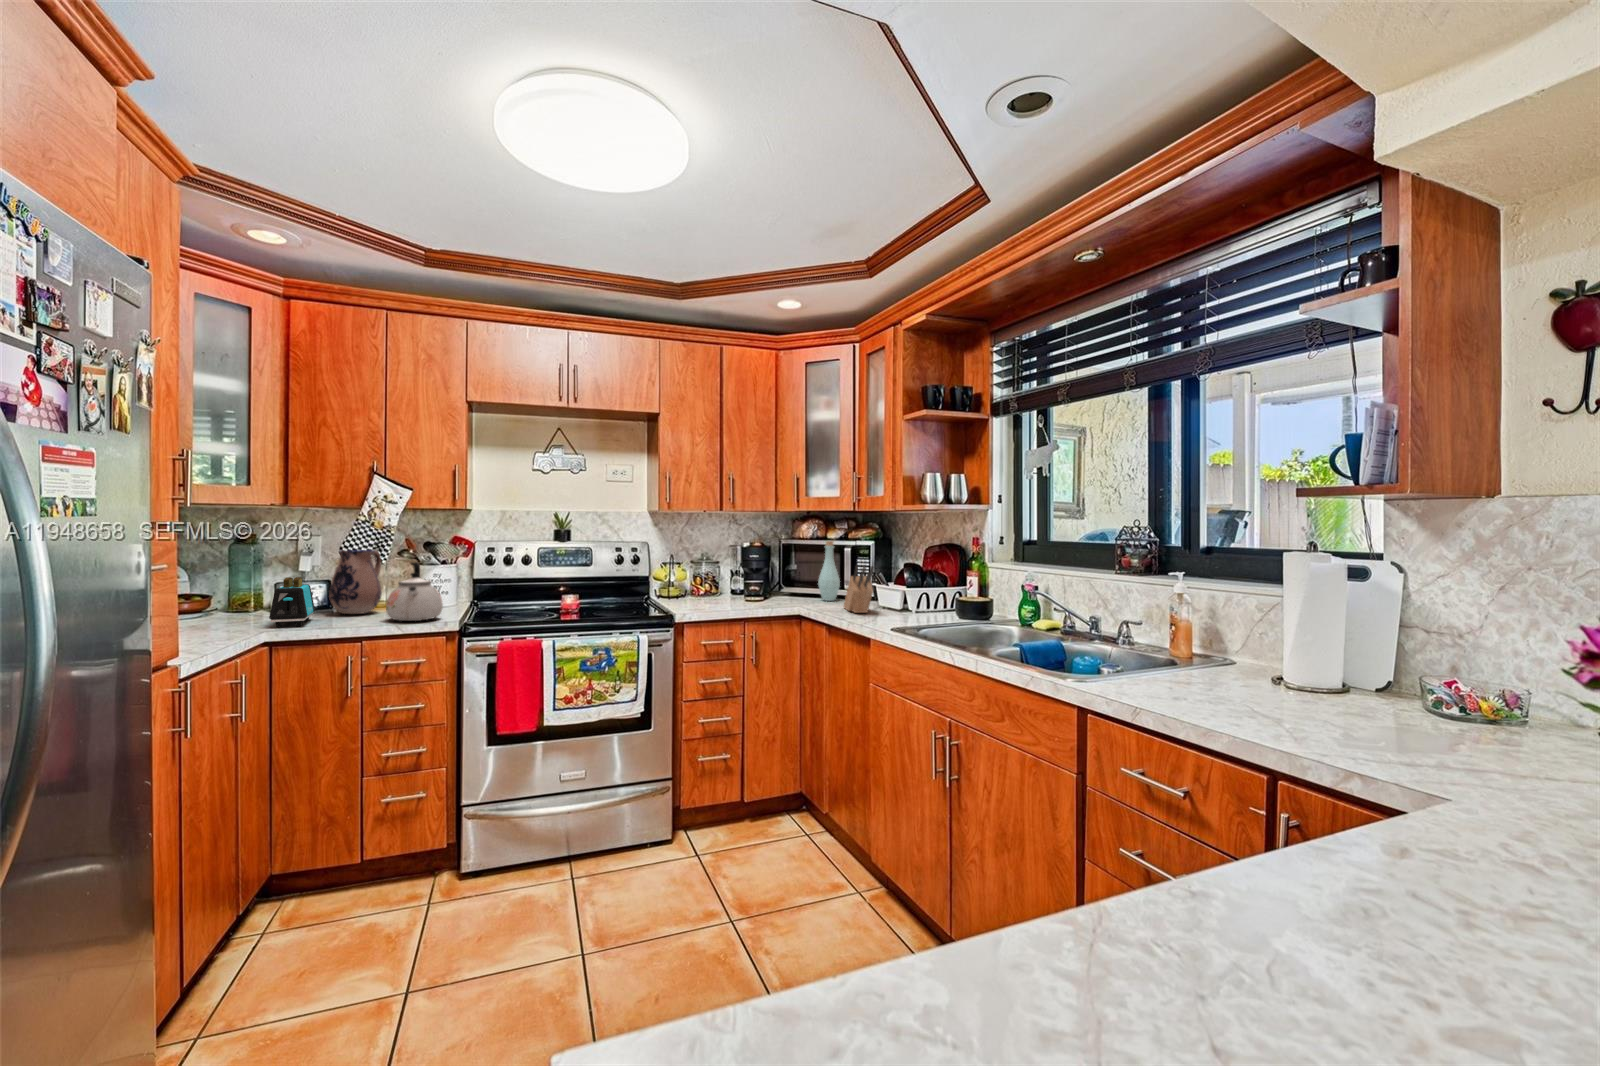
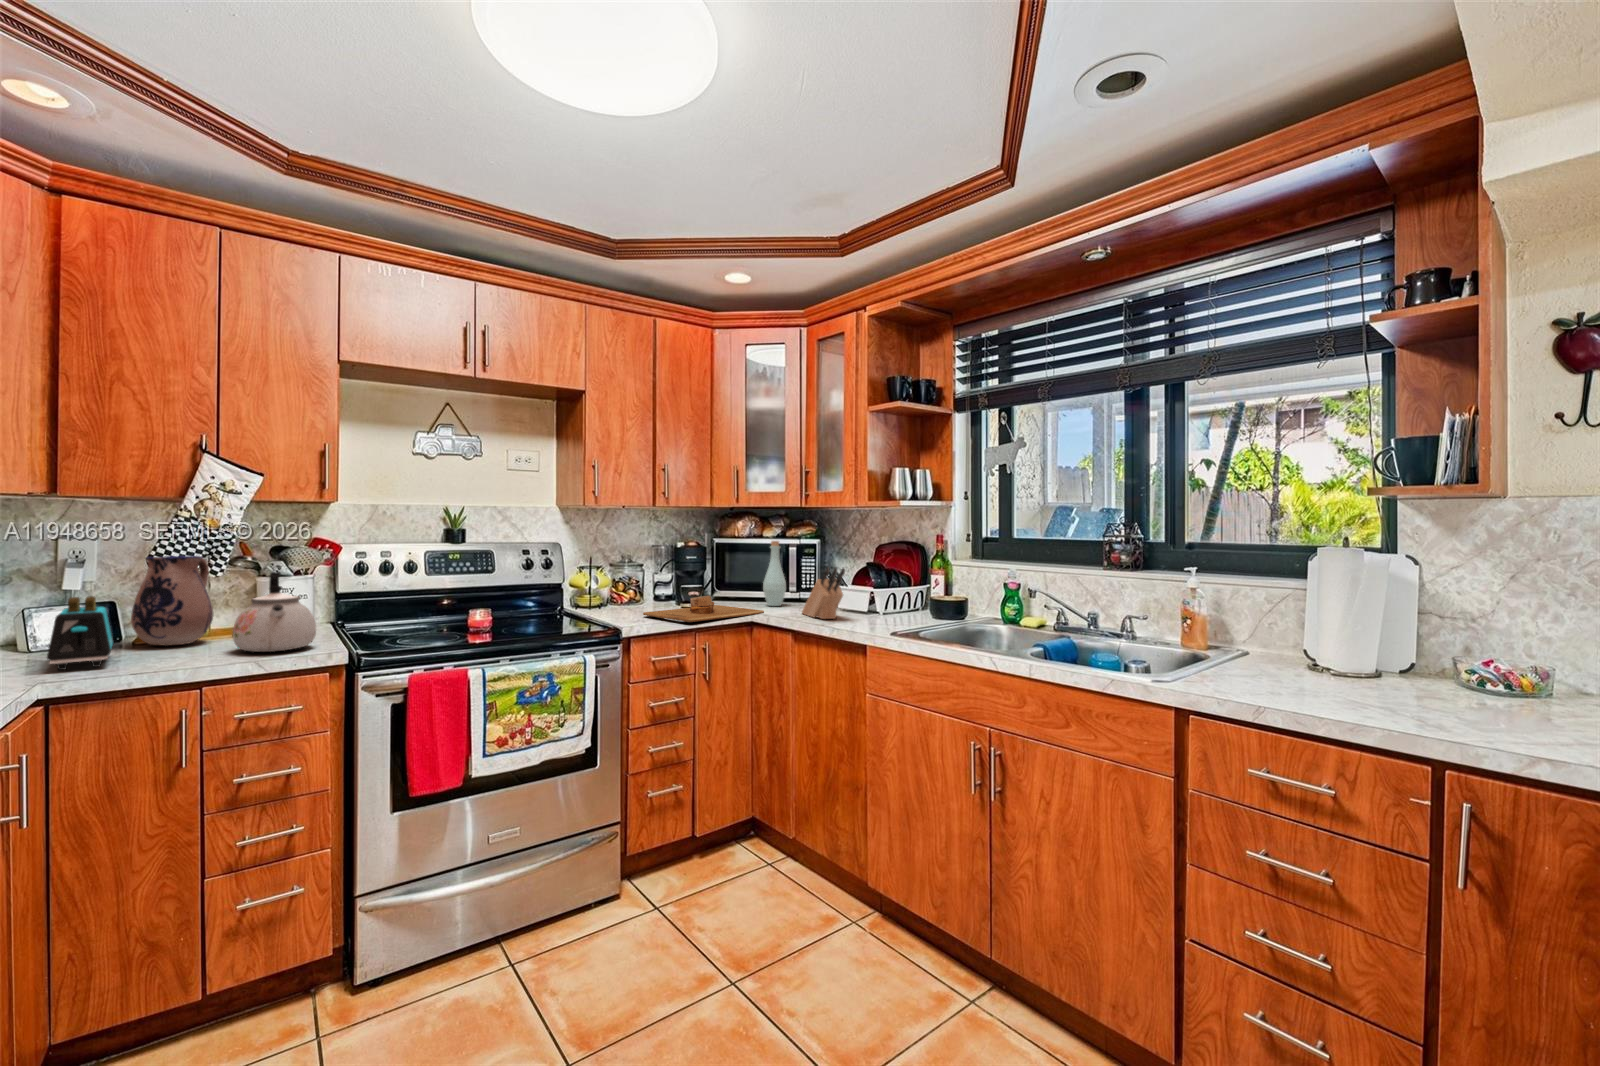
cutting board: none [706,589,812,612] -> present [643,596,764,622]

